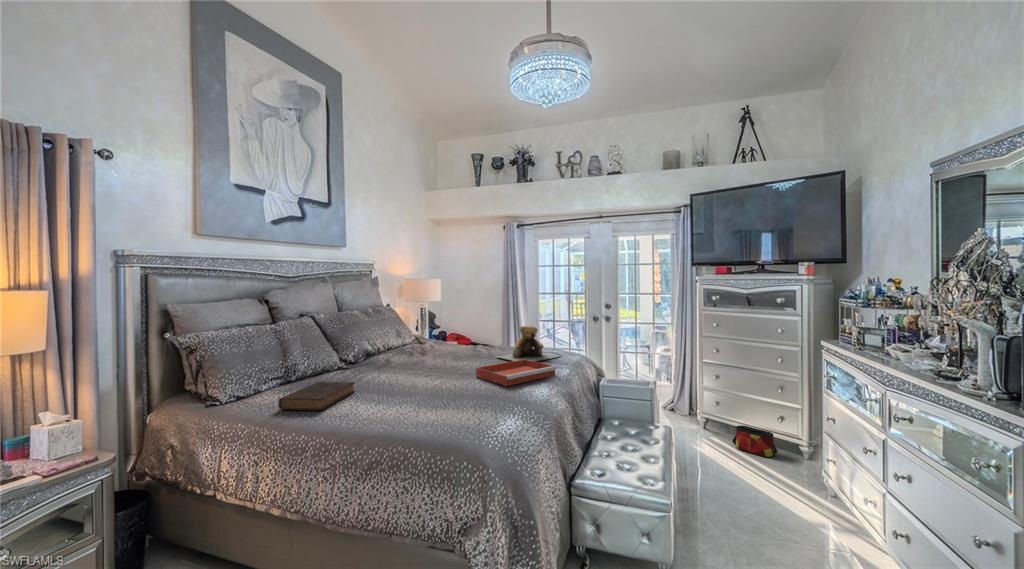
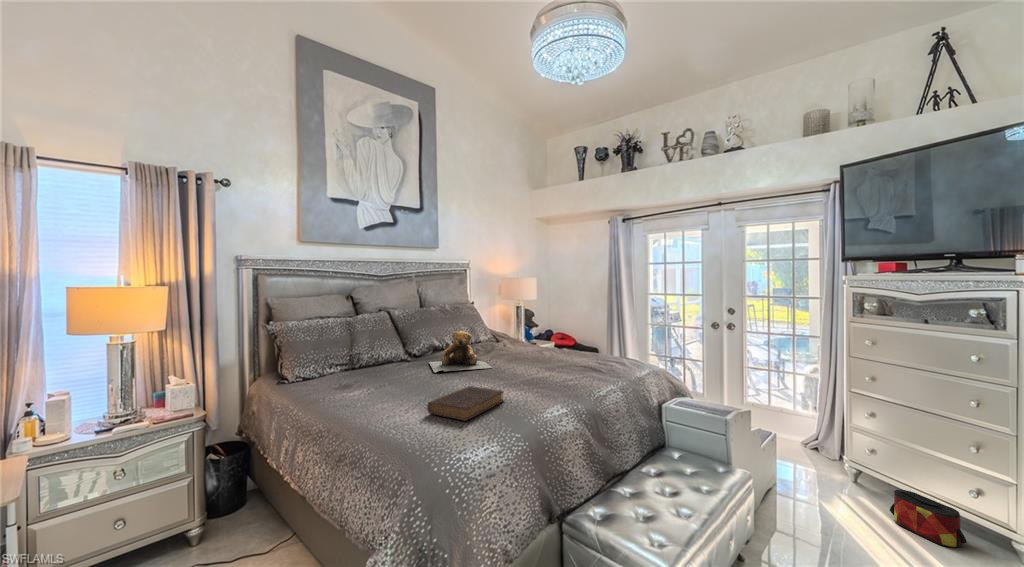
teddy bear: present [497,326,560,361] -> present [429,331,492,372]
tray: present [476,359,557,386] -> none [505,368,588,395]
book: present [278,382,355,410] -> present [427,386,504,421]

